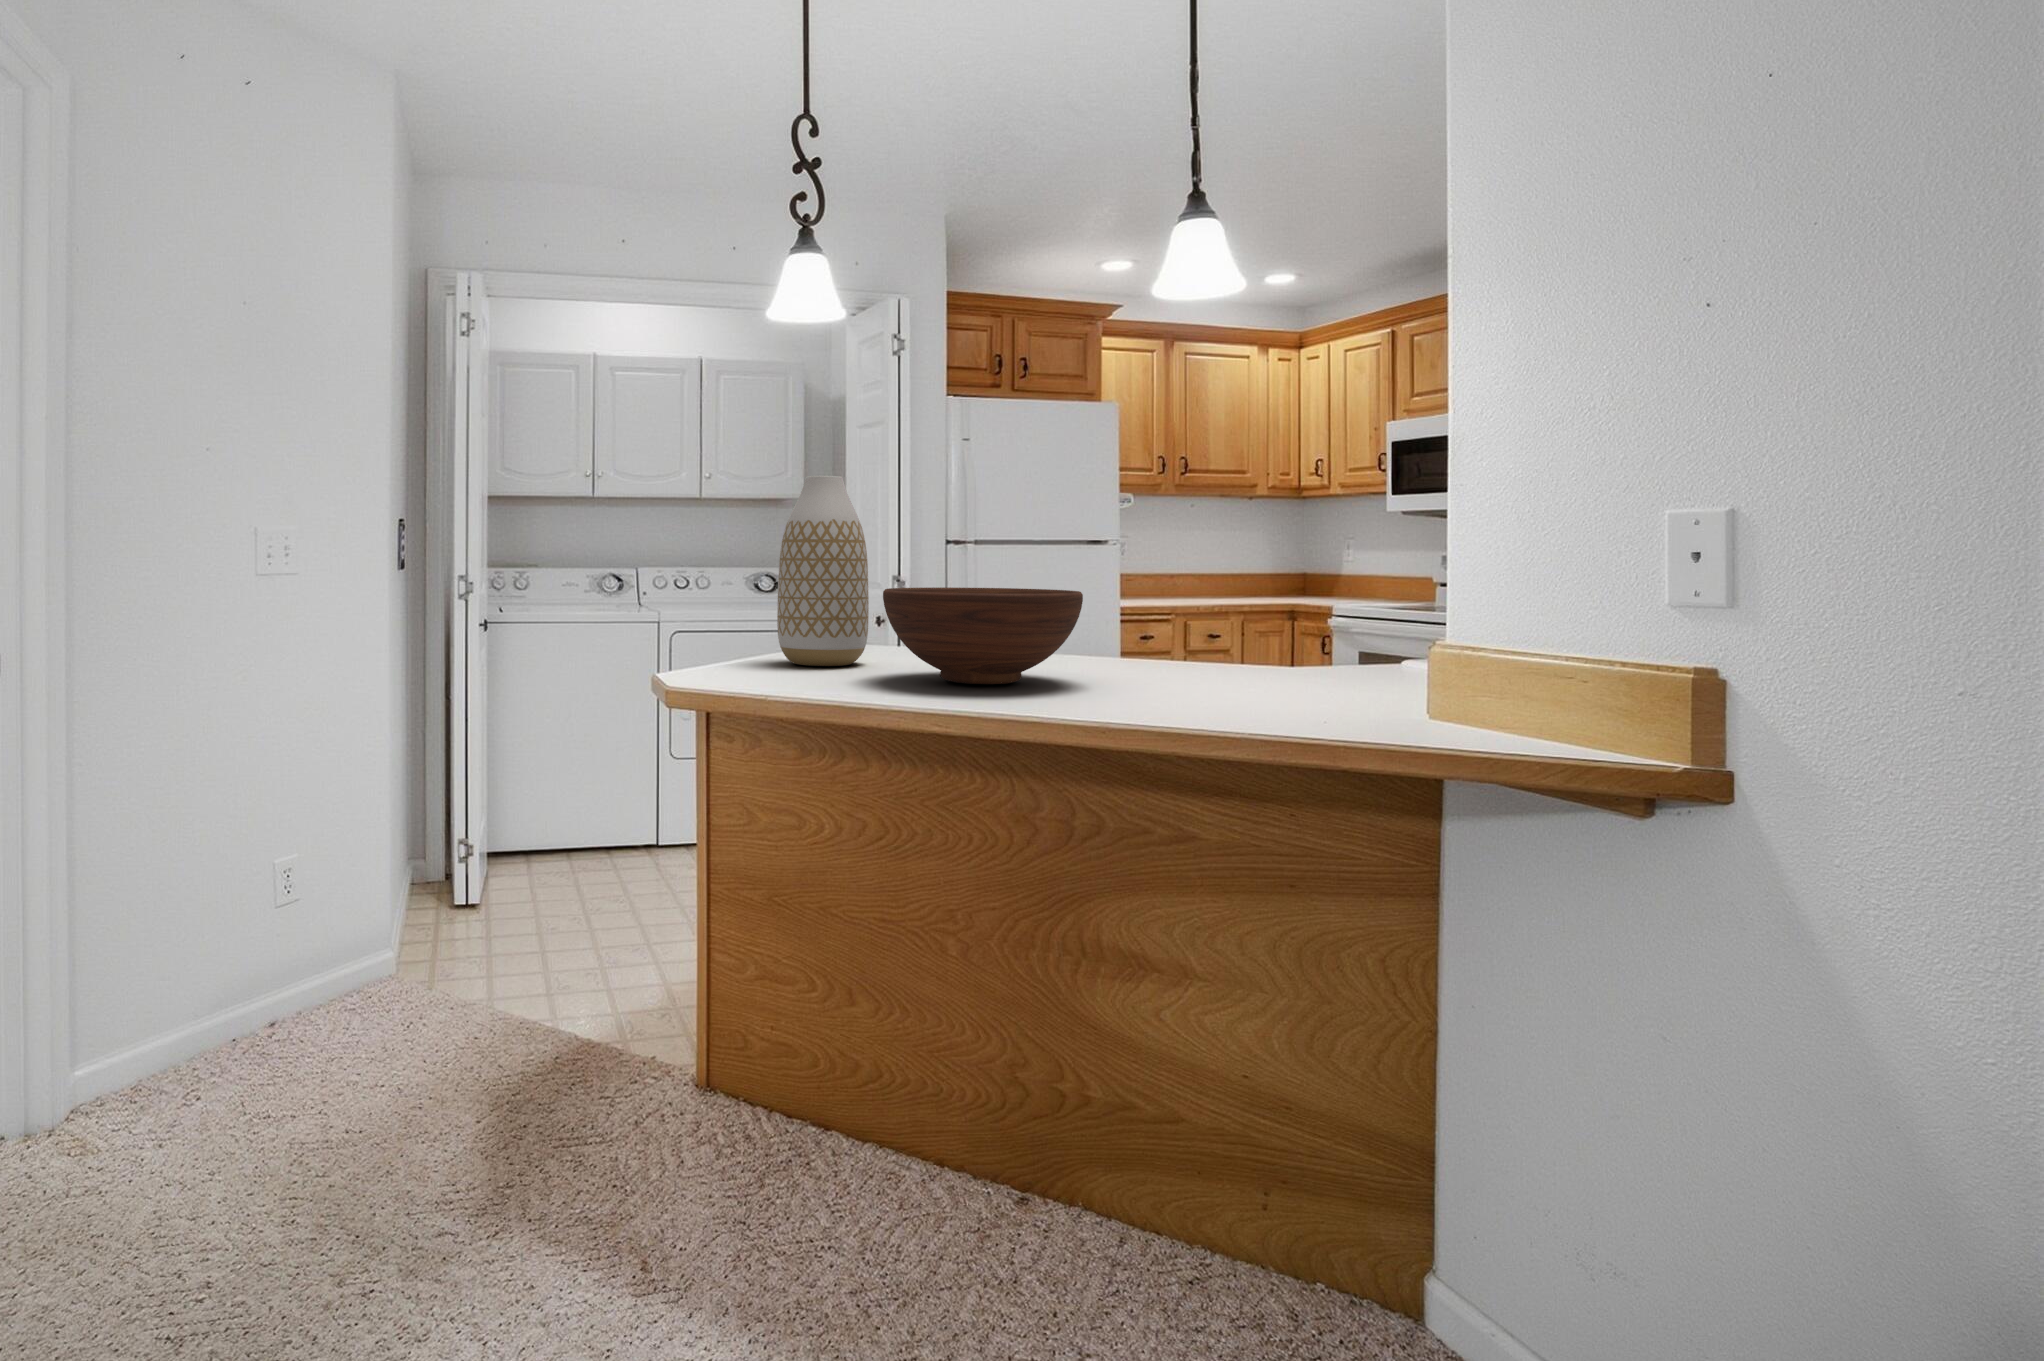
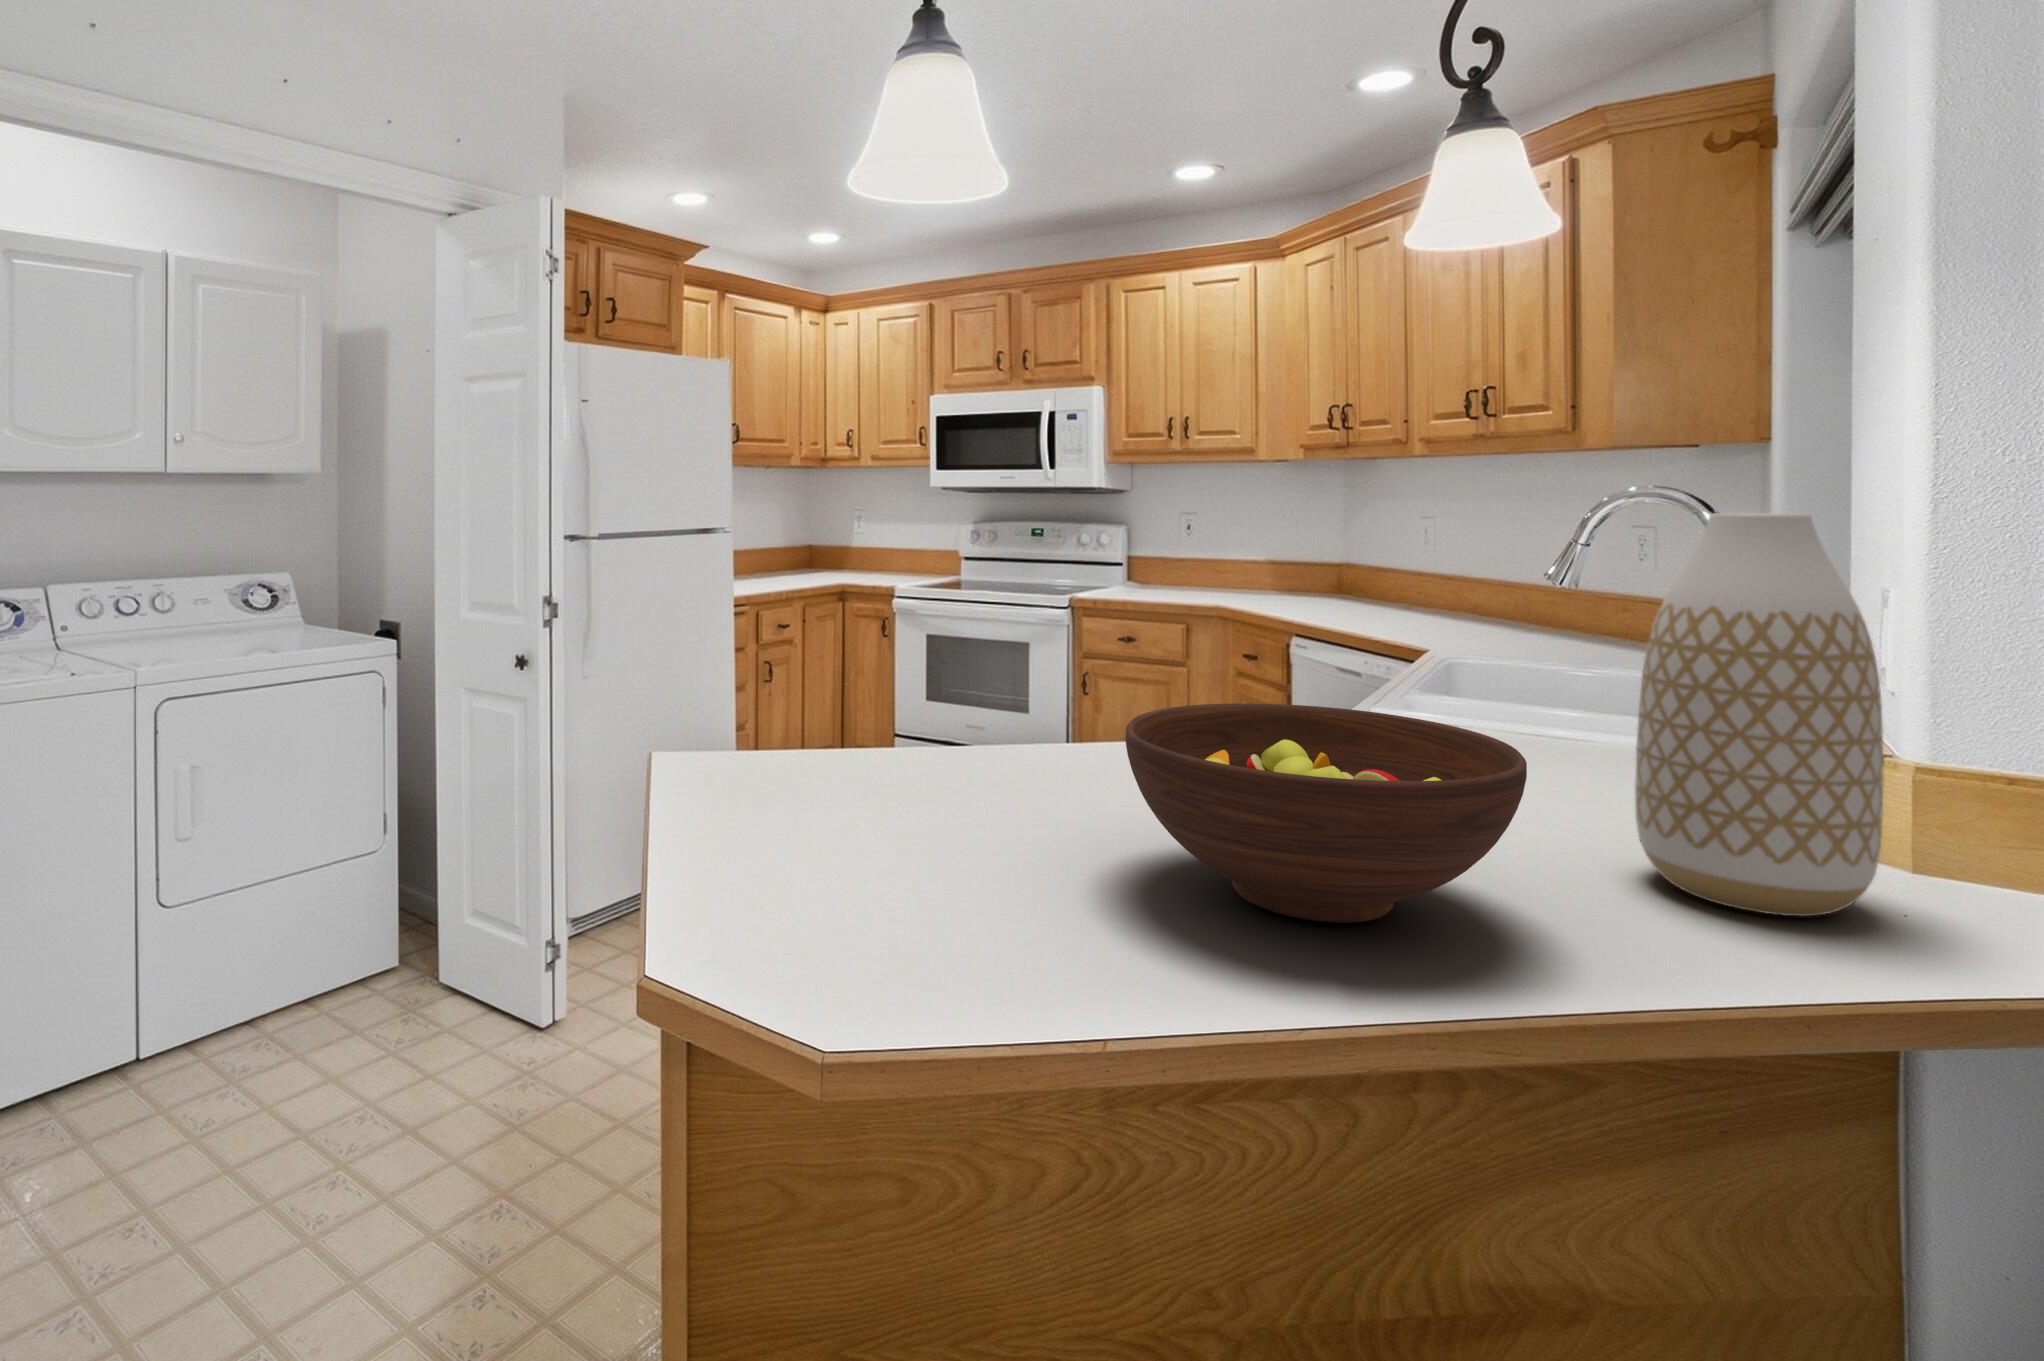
vase: present [777,476,869,666] -> present [1635,513,1884,916]

